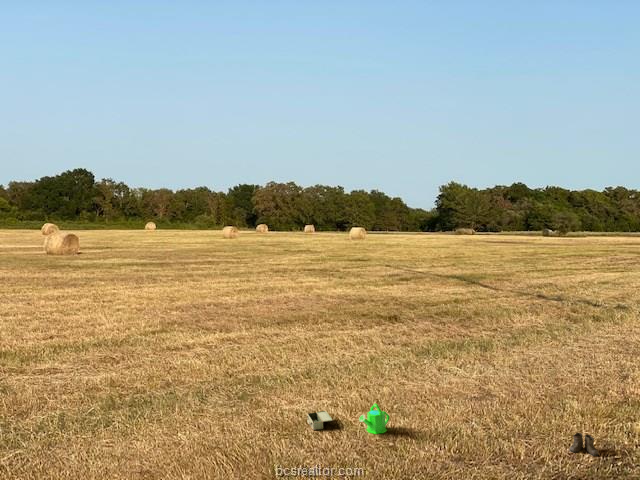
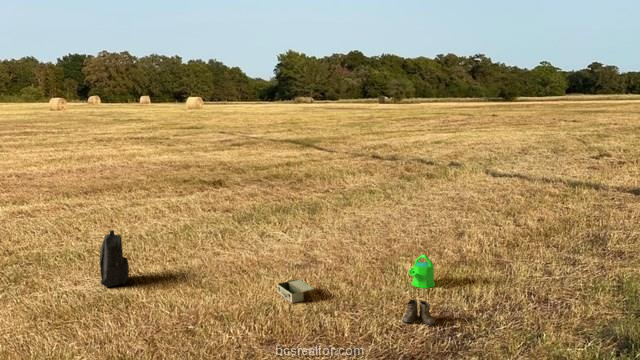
backpack: none [322,359,343,403] -> present [100,230,129,287]
watering can: present [359,404,390,434] -> present [409,254,435,288]
toolbox: present [307,411,332,430] -> present [277,279,314,303]

